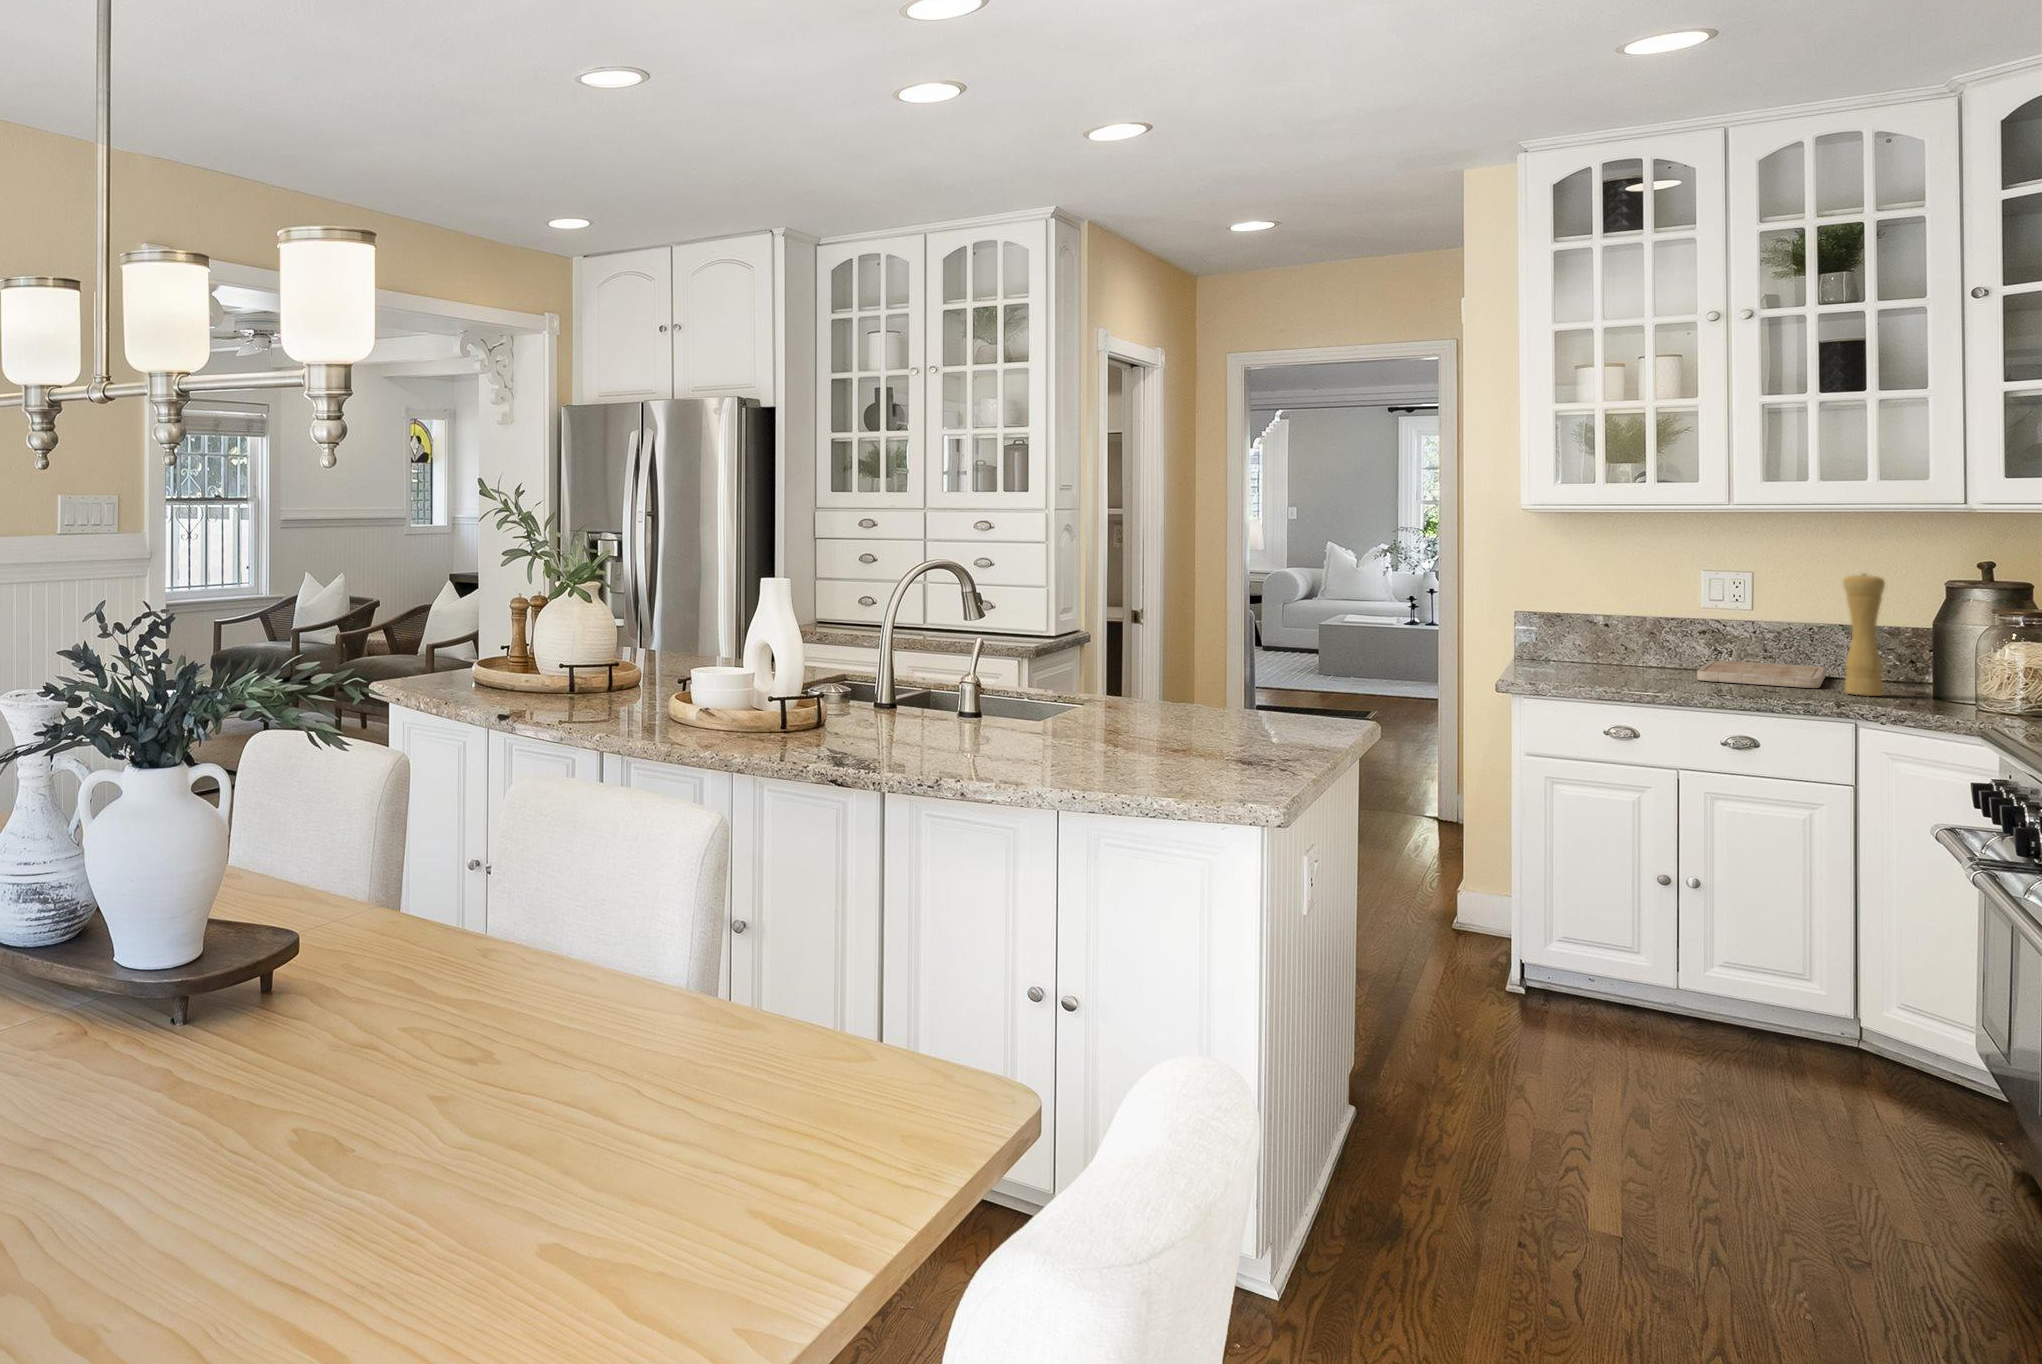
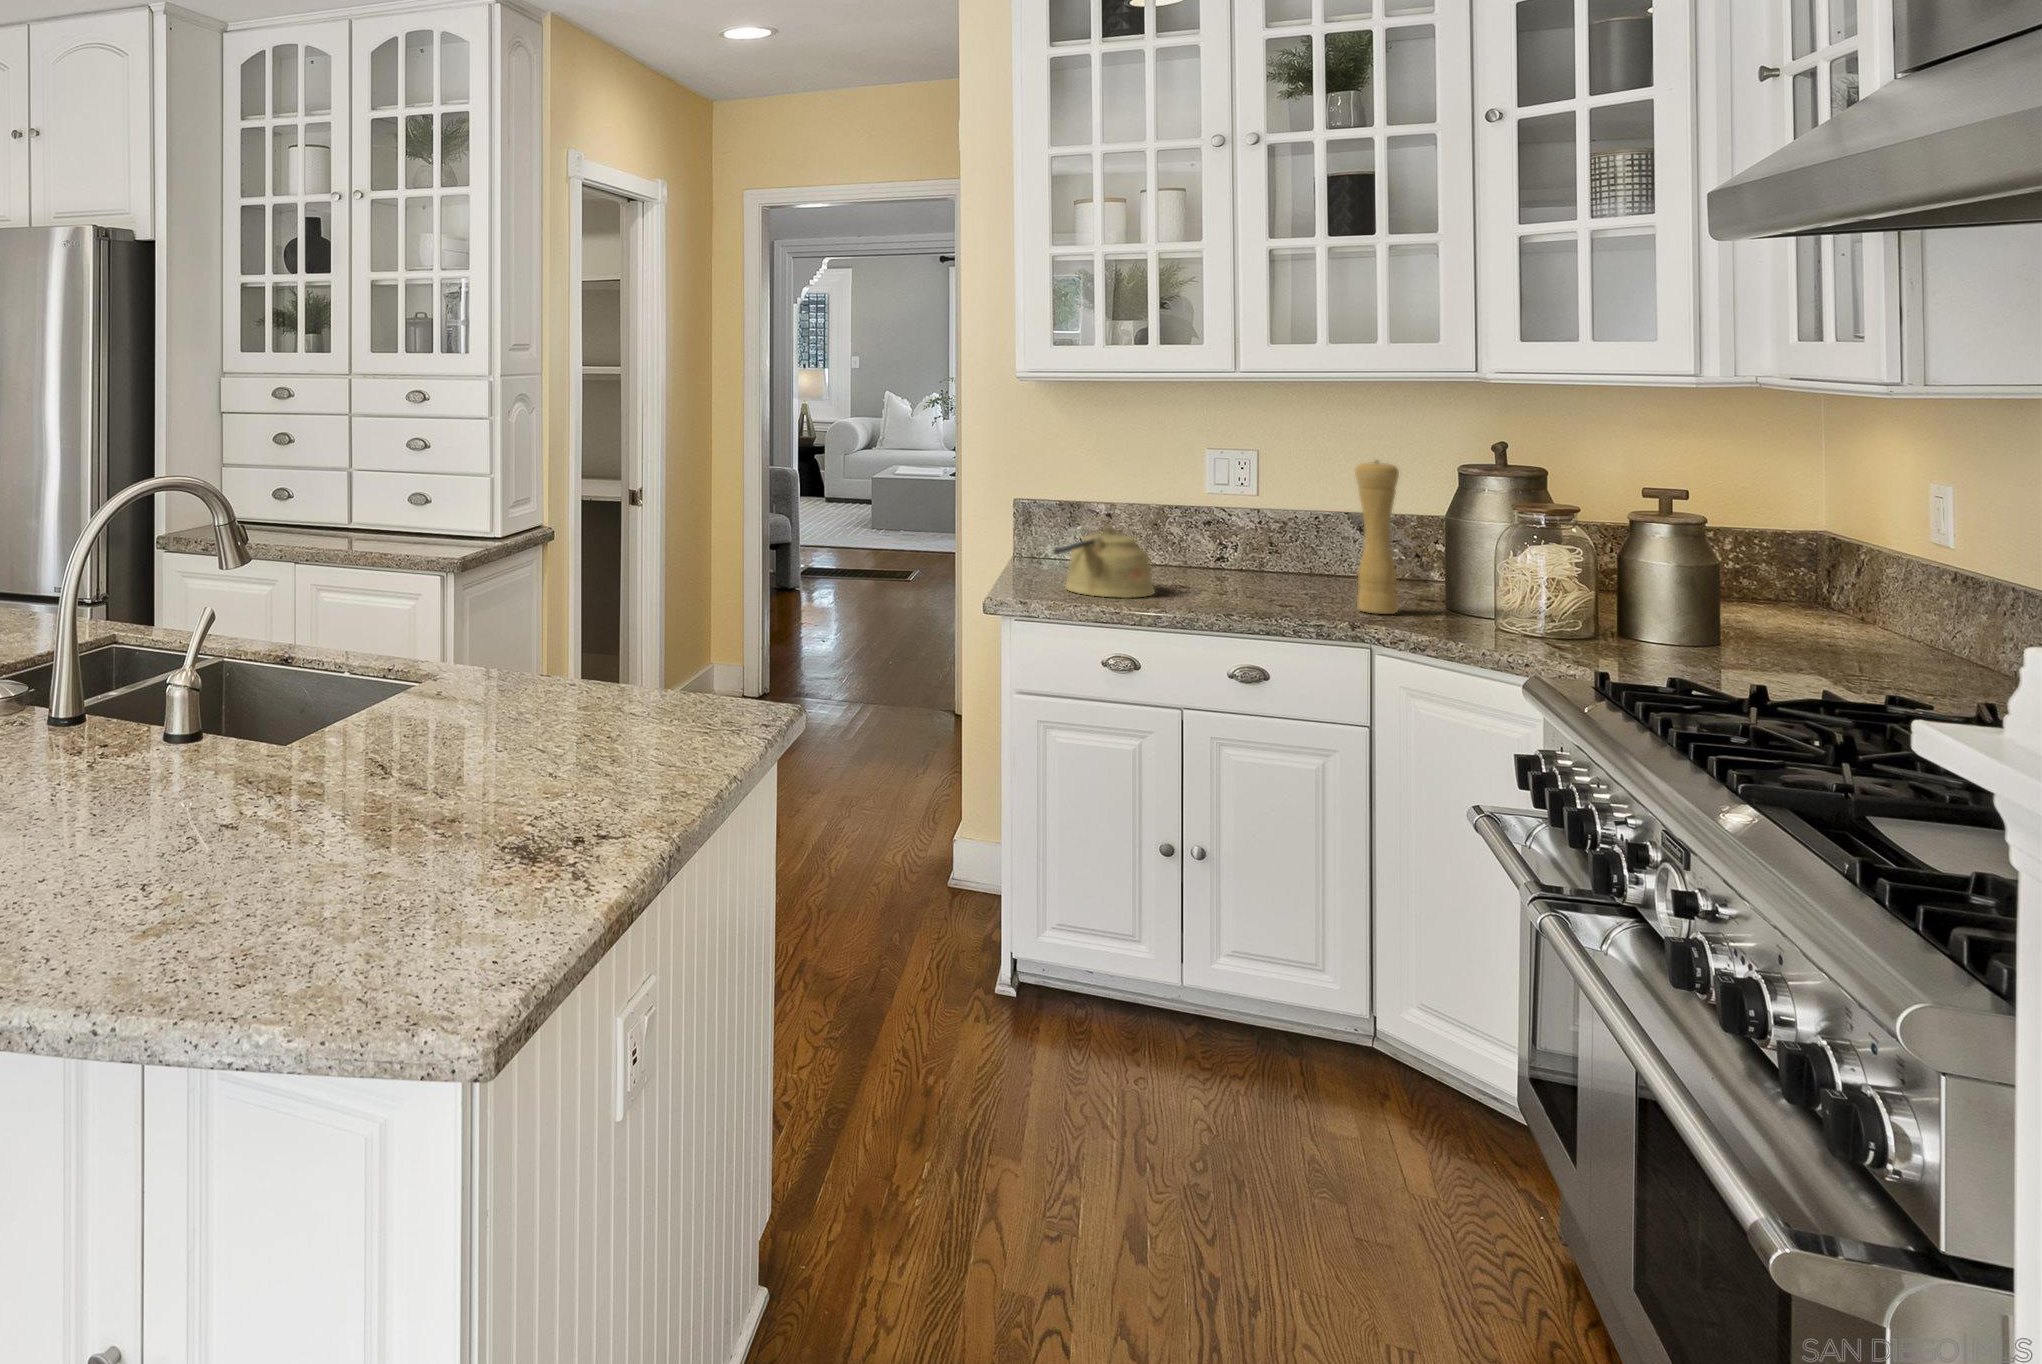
kettle: none [1559,625,1654,681] -> present [1053,526,1155,598]
cutting board: present [1697,660,1826,688] -> none [1202,558,1334,601]

